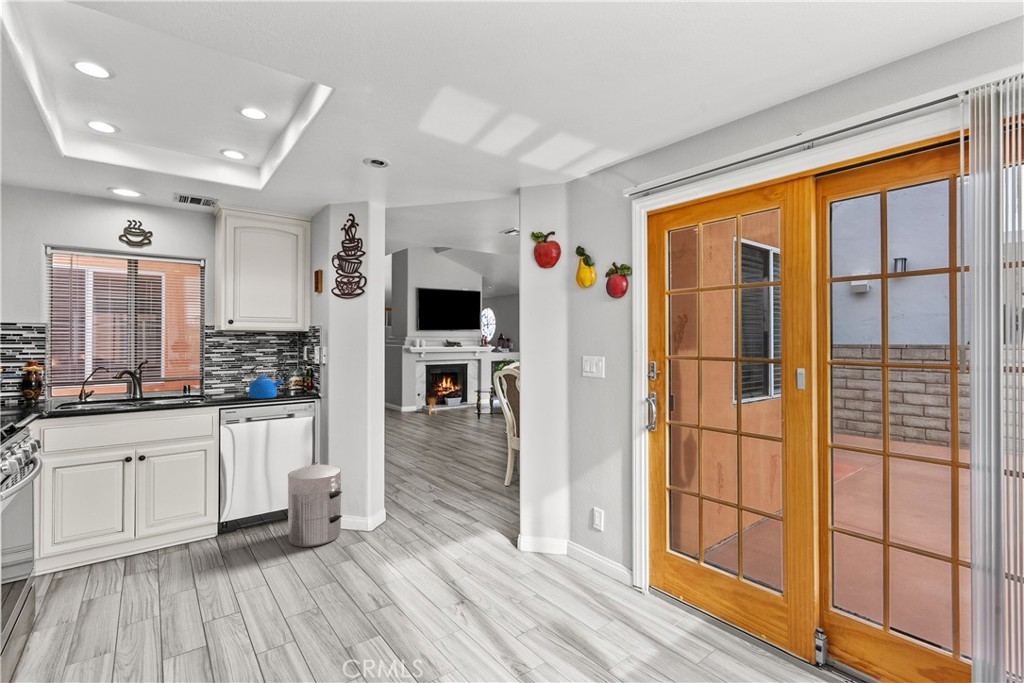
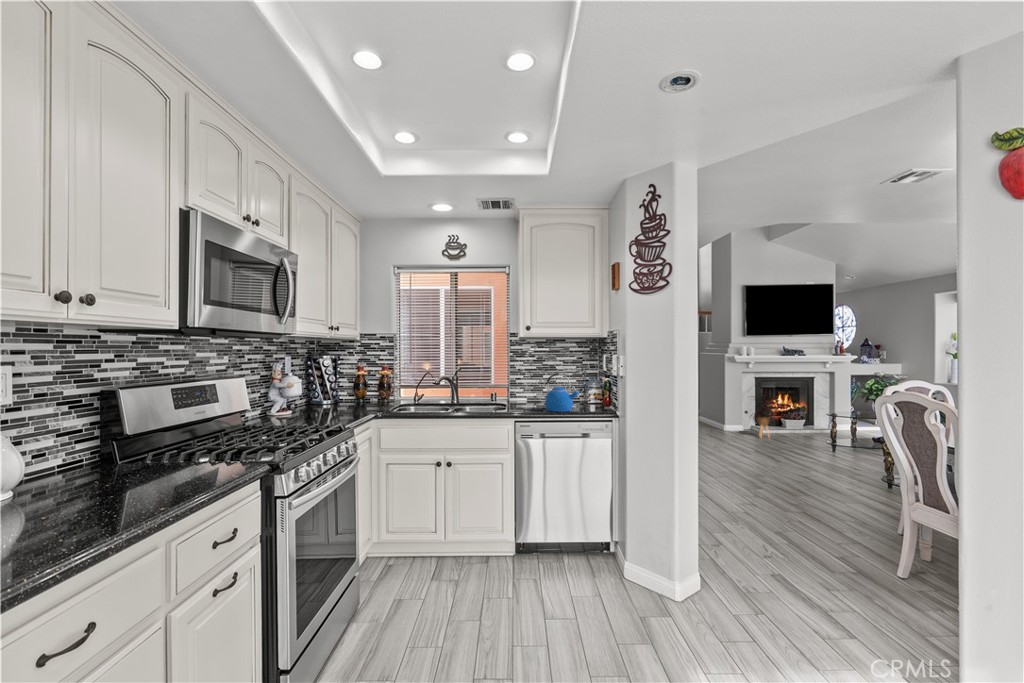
waste bin: present [288,462,342,547] -> none [578,498,642,608]

